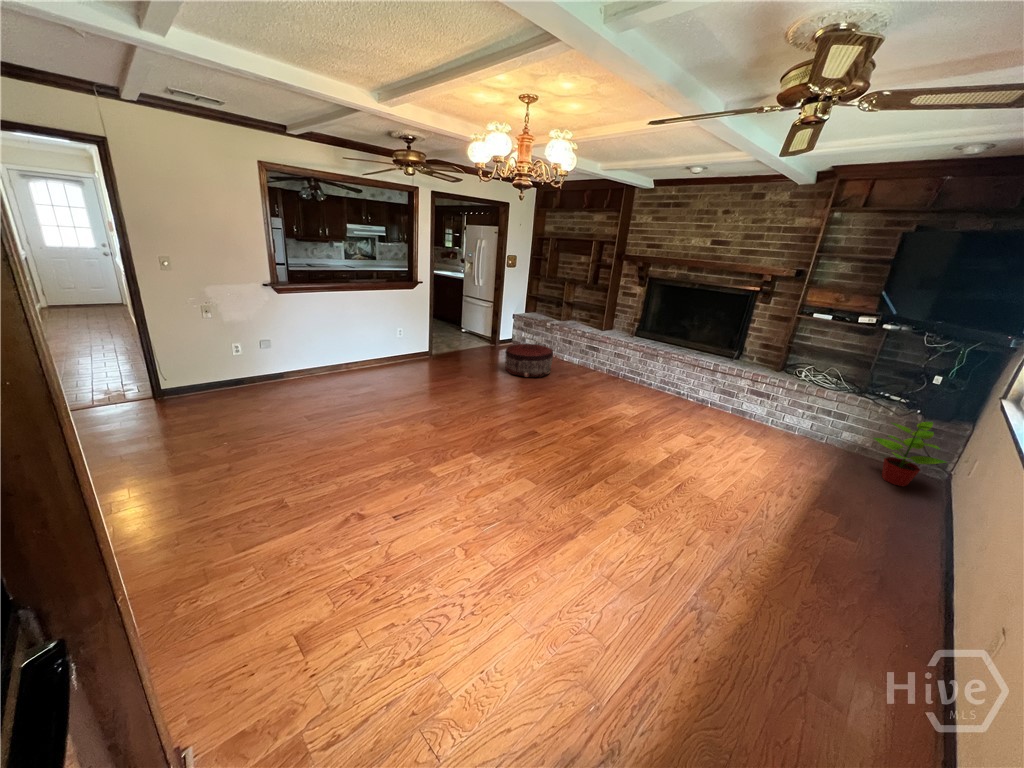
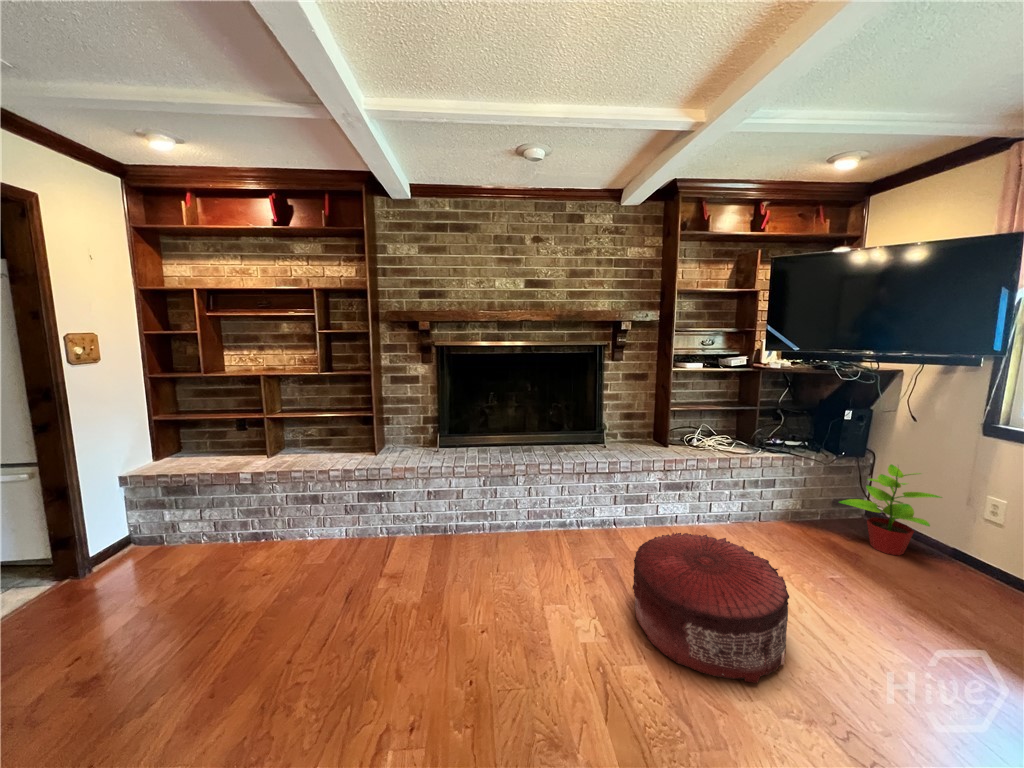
pouf: present [505,344,553,378] -> present [632,533,789,683]

